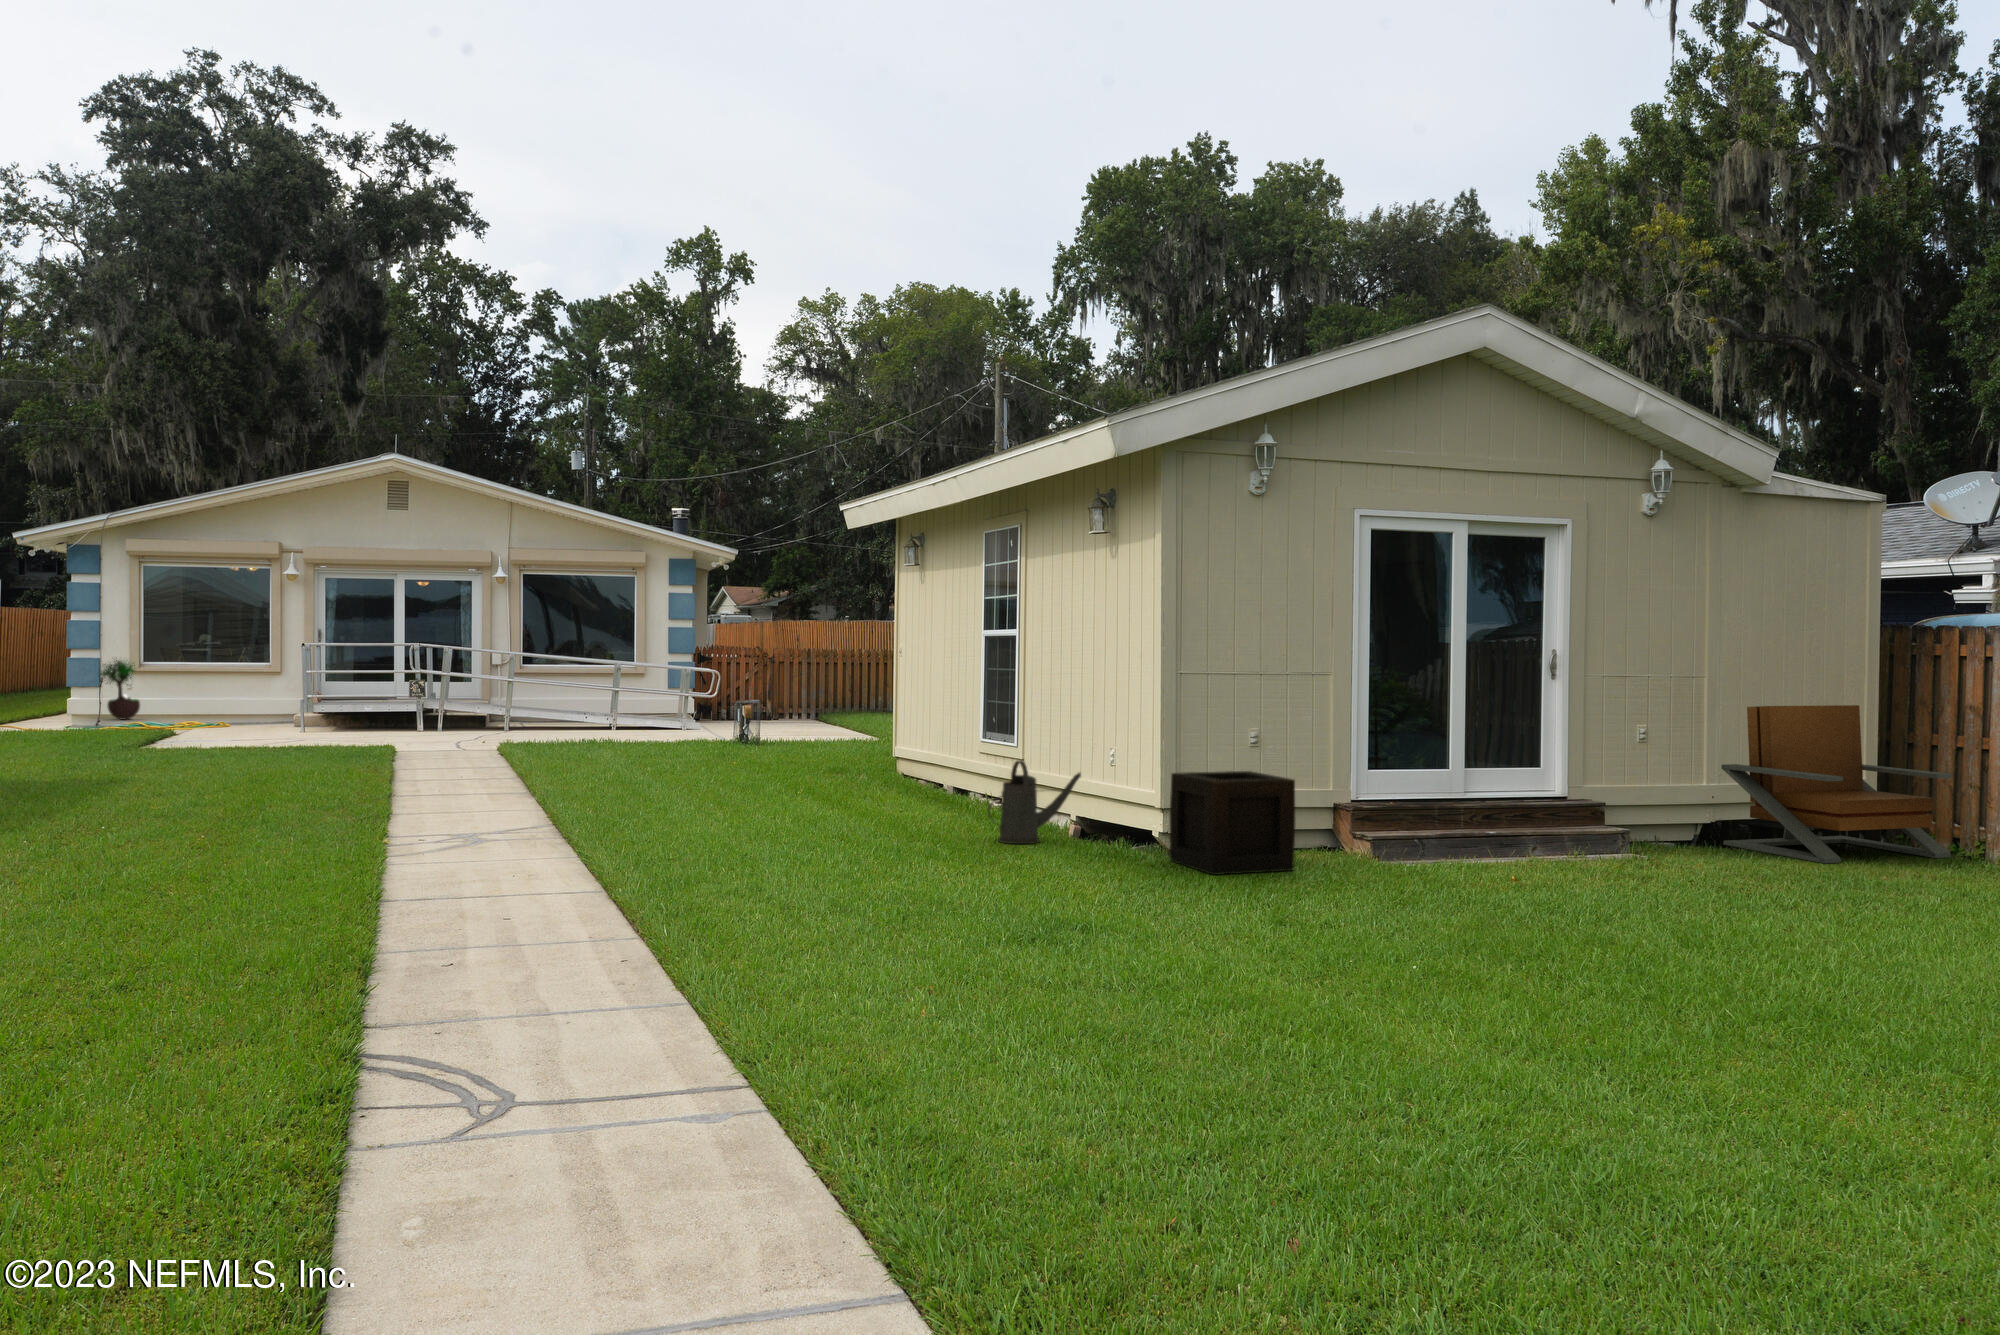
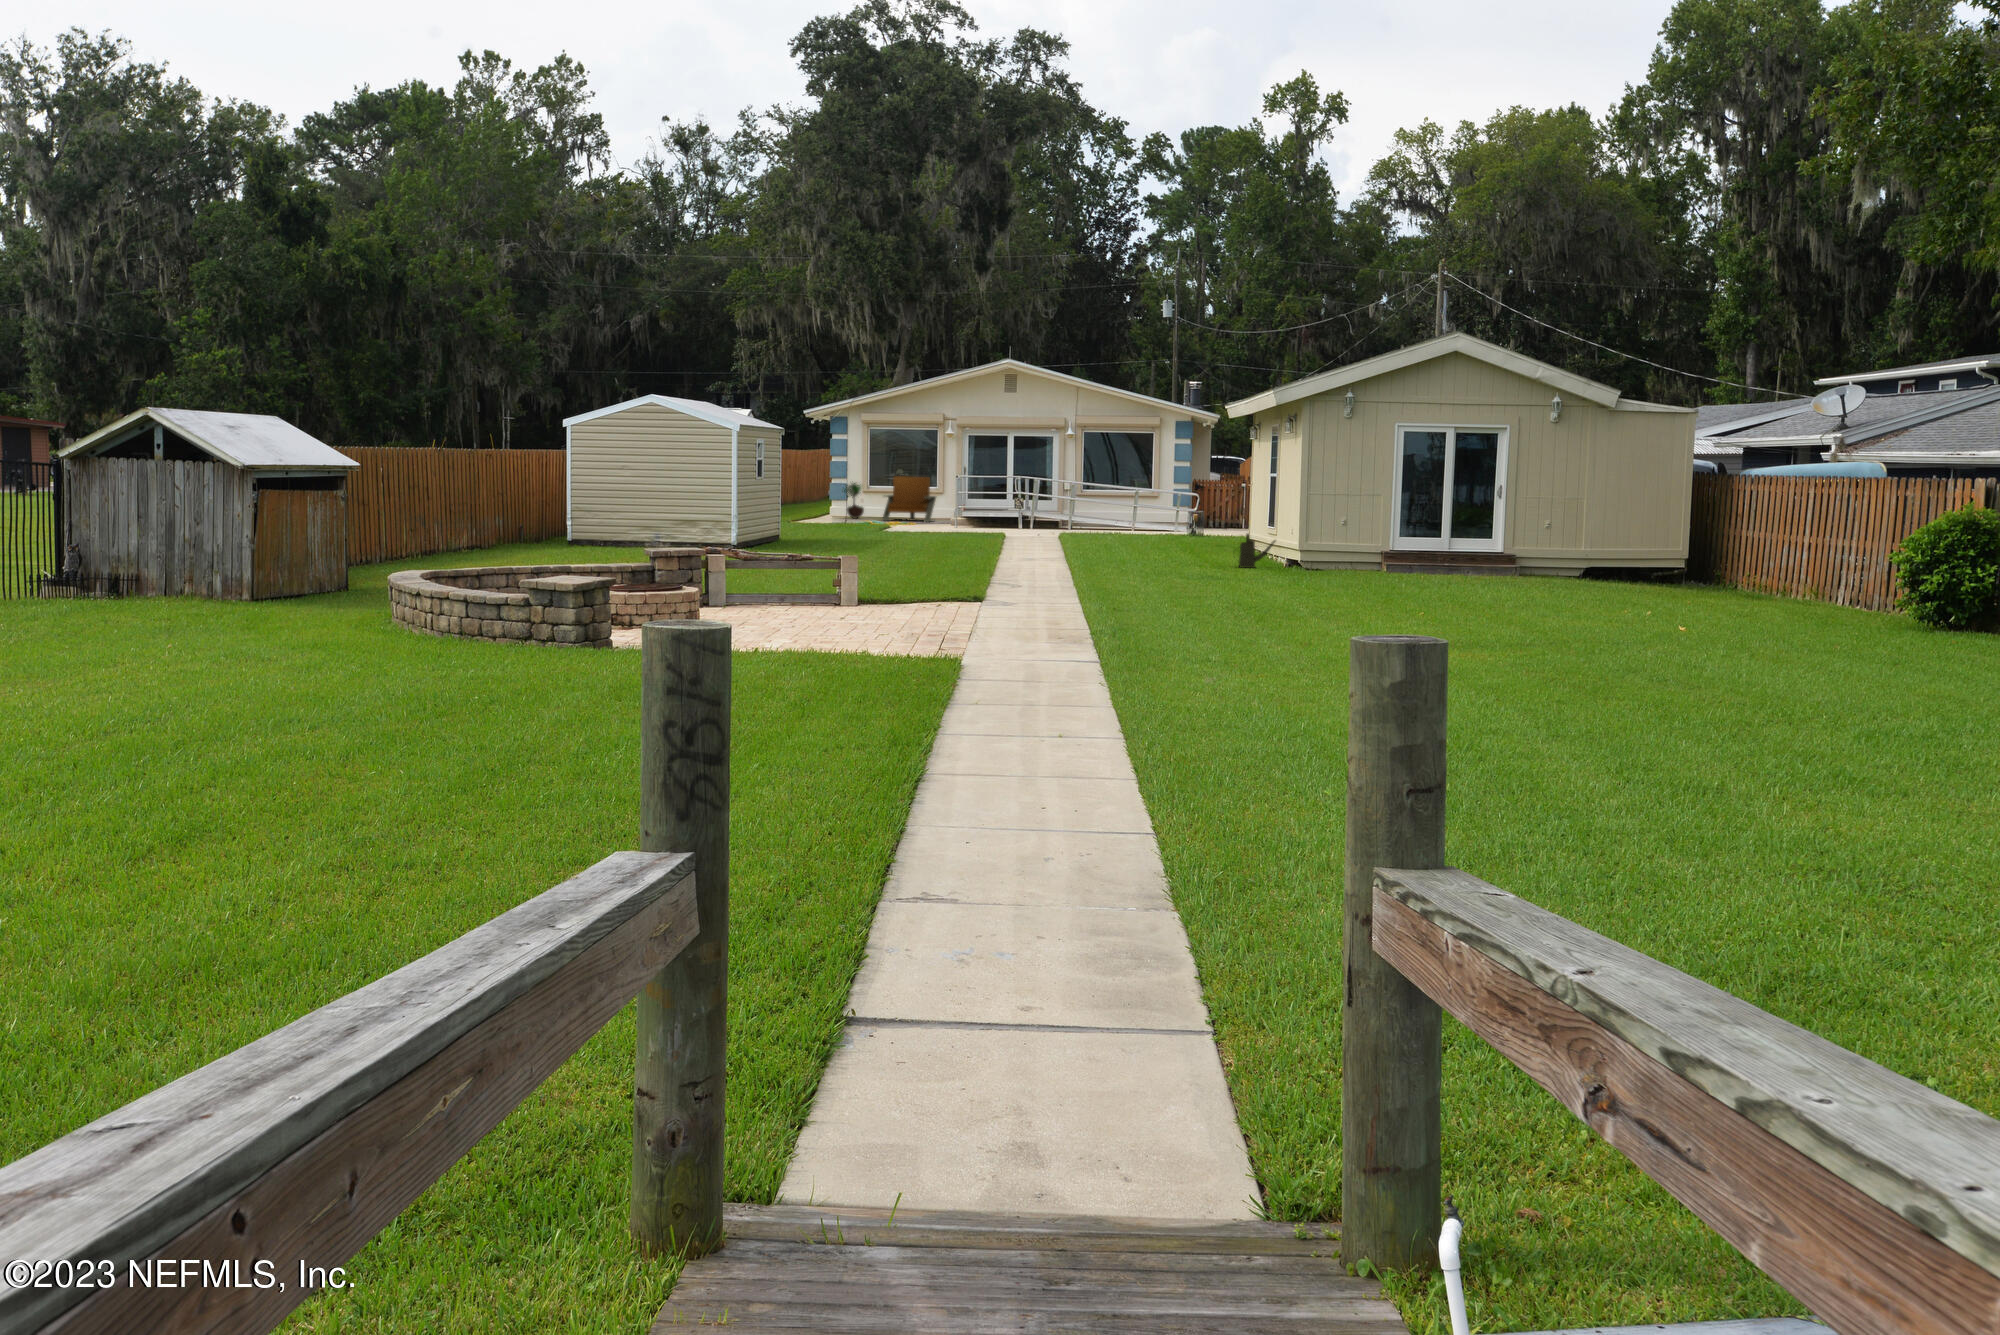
lounge chair: present [1722,705,1953,863] -> present [882,476,936,522]
wooden crate: present [1170,771,1295,875] -> none [1292,537,1334,576]

